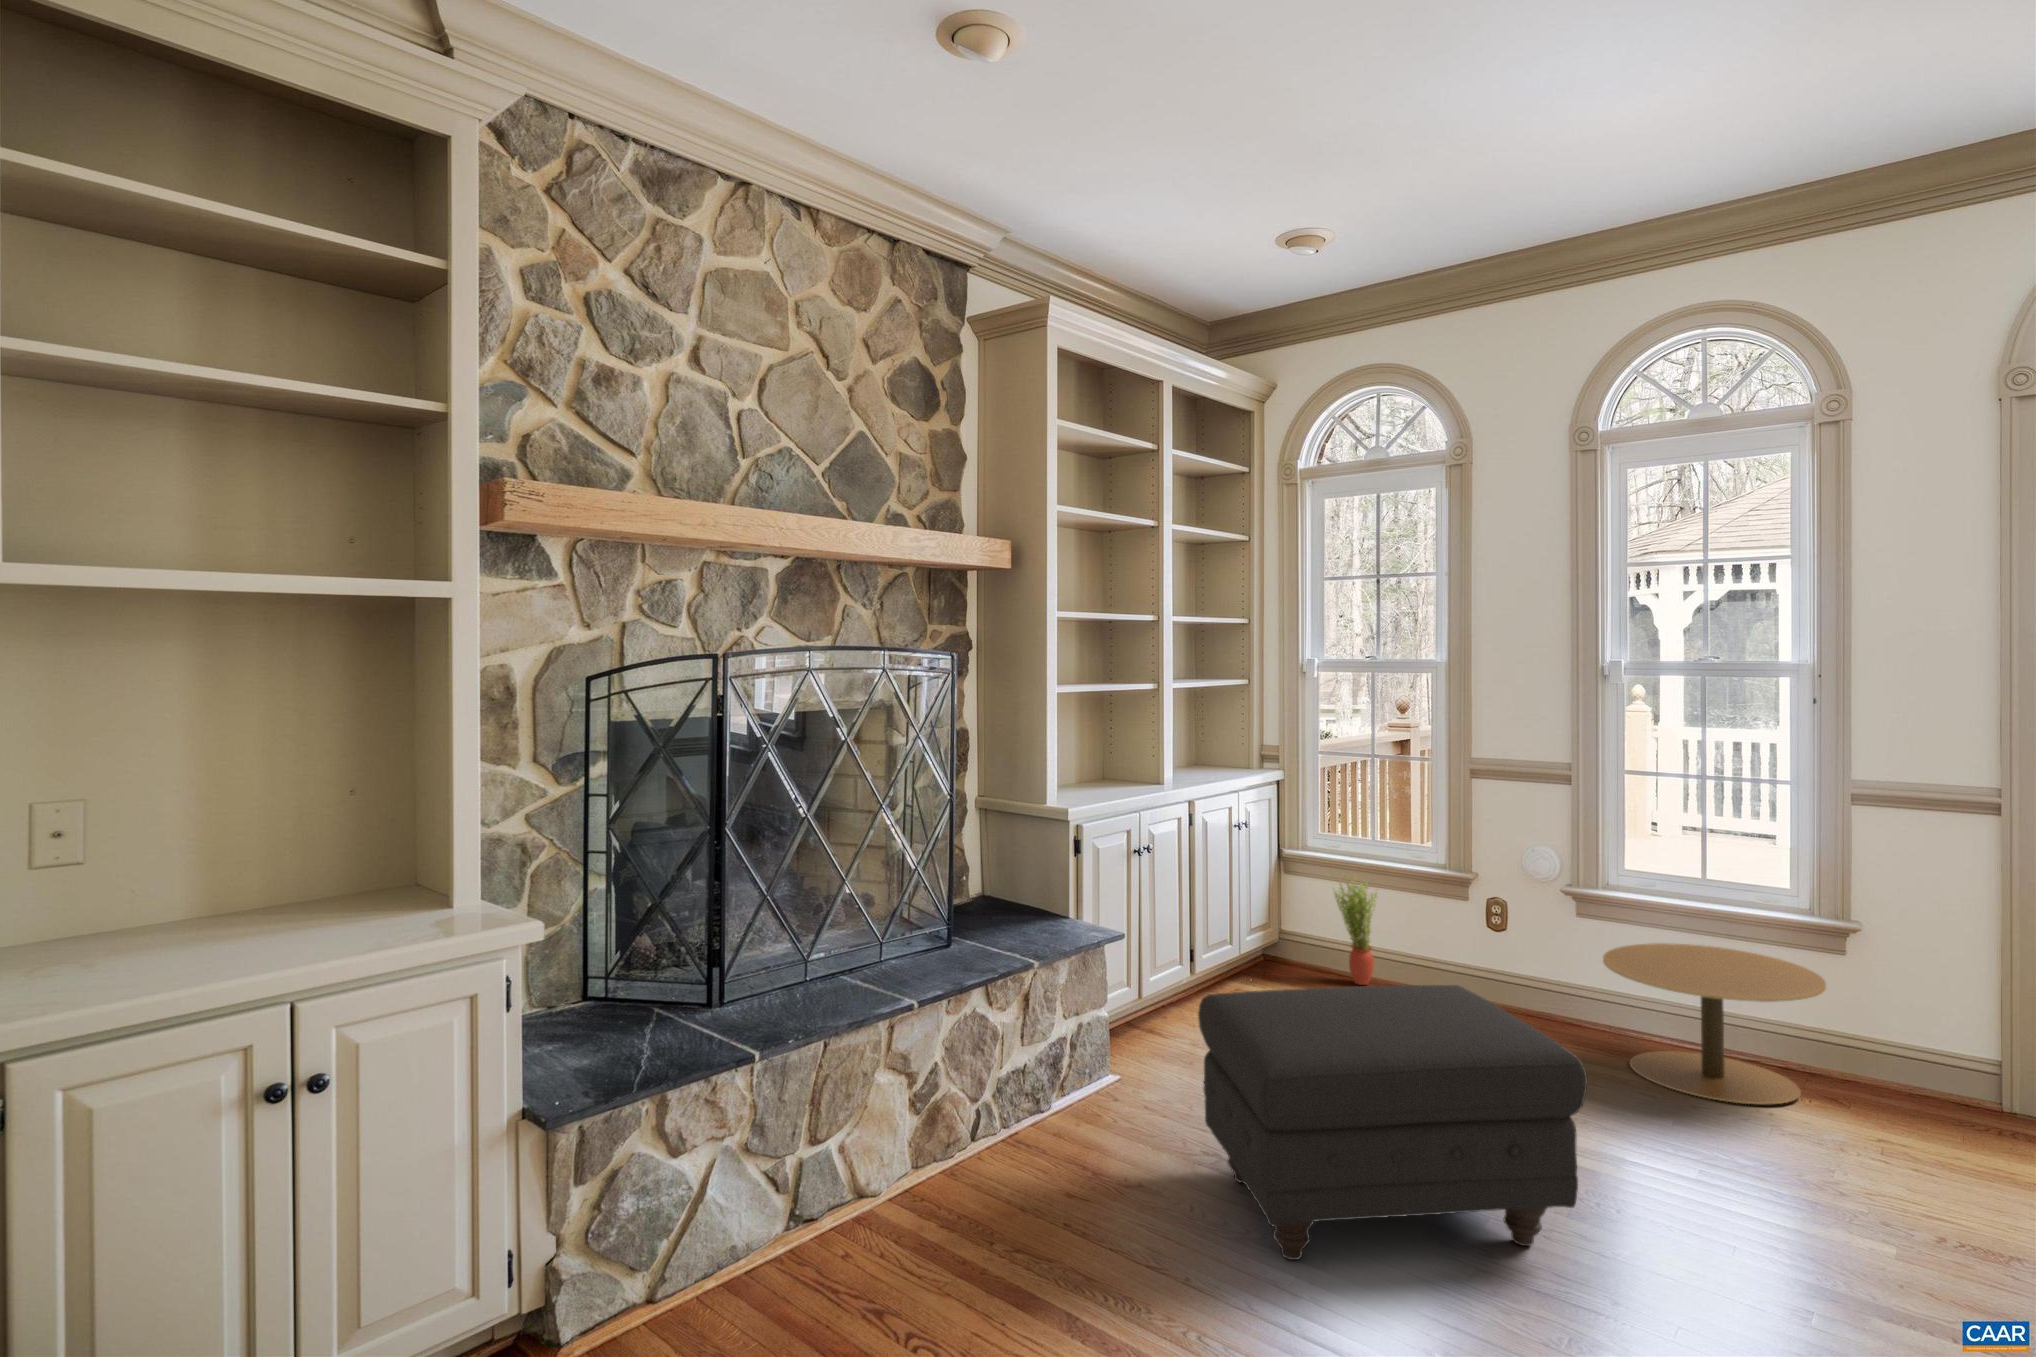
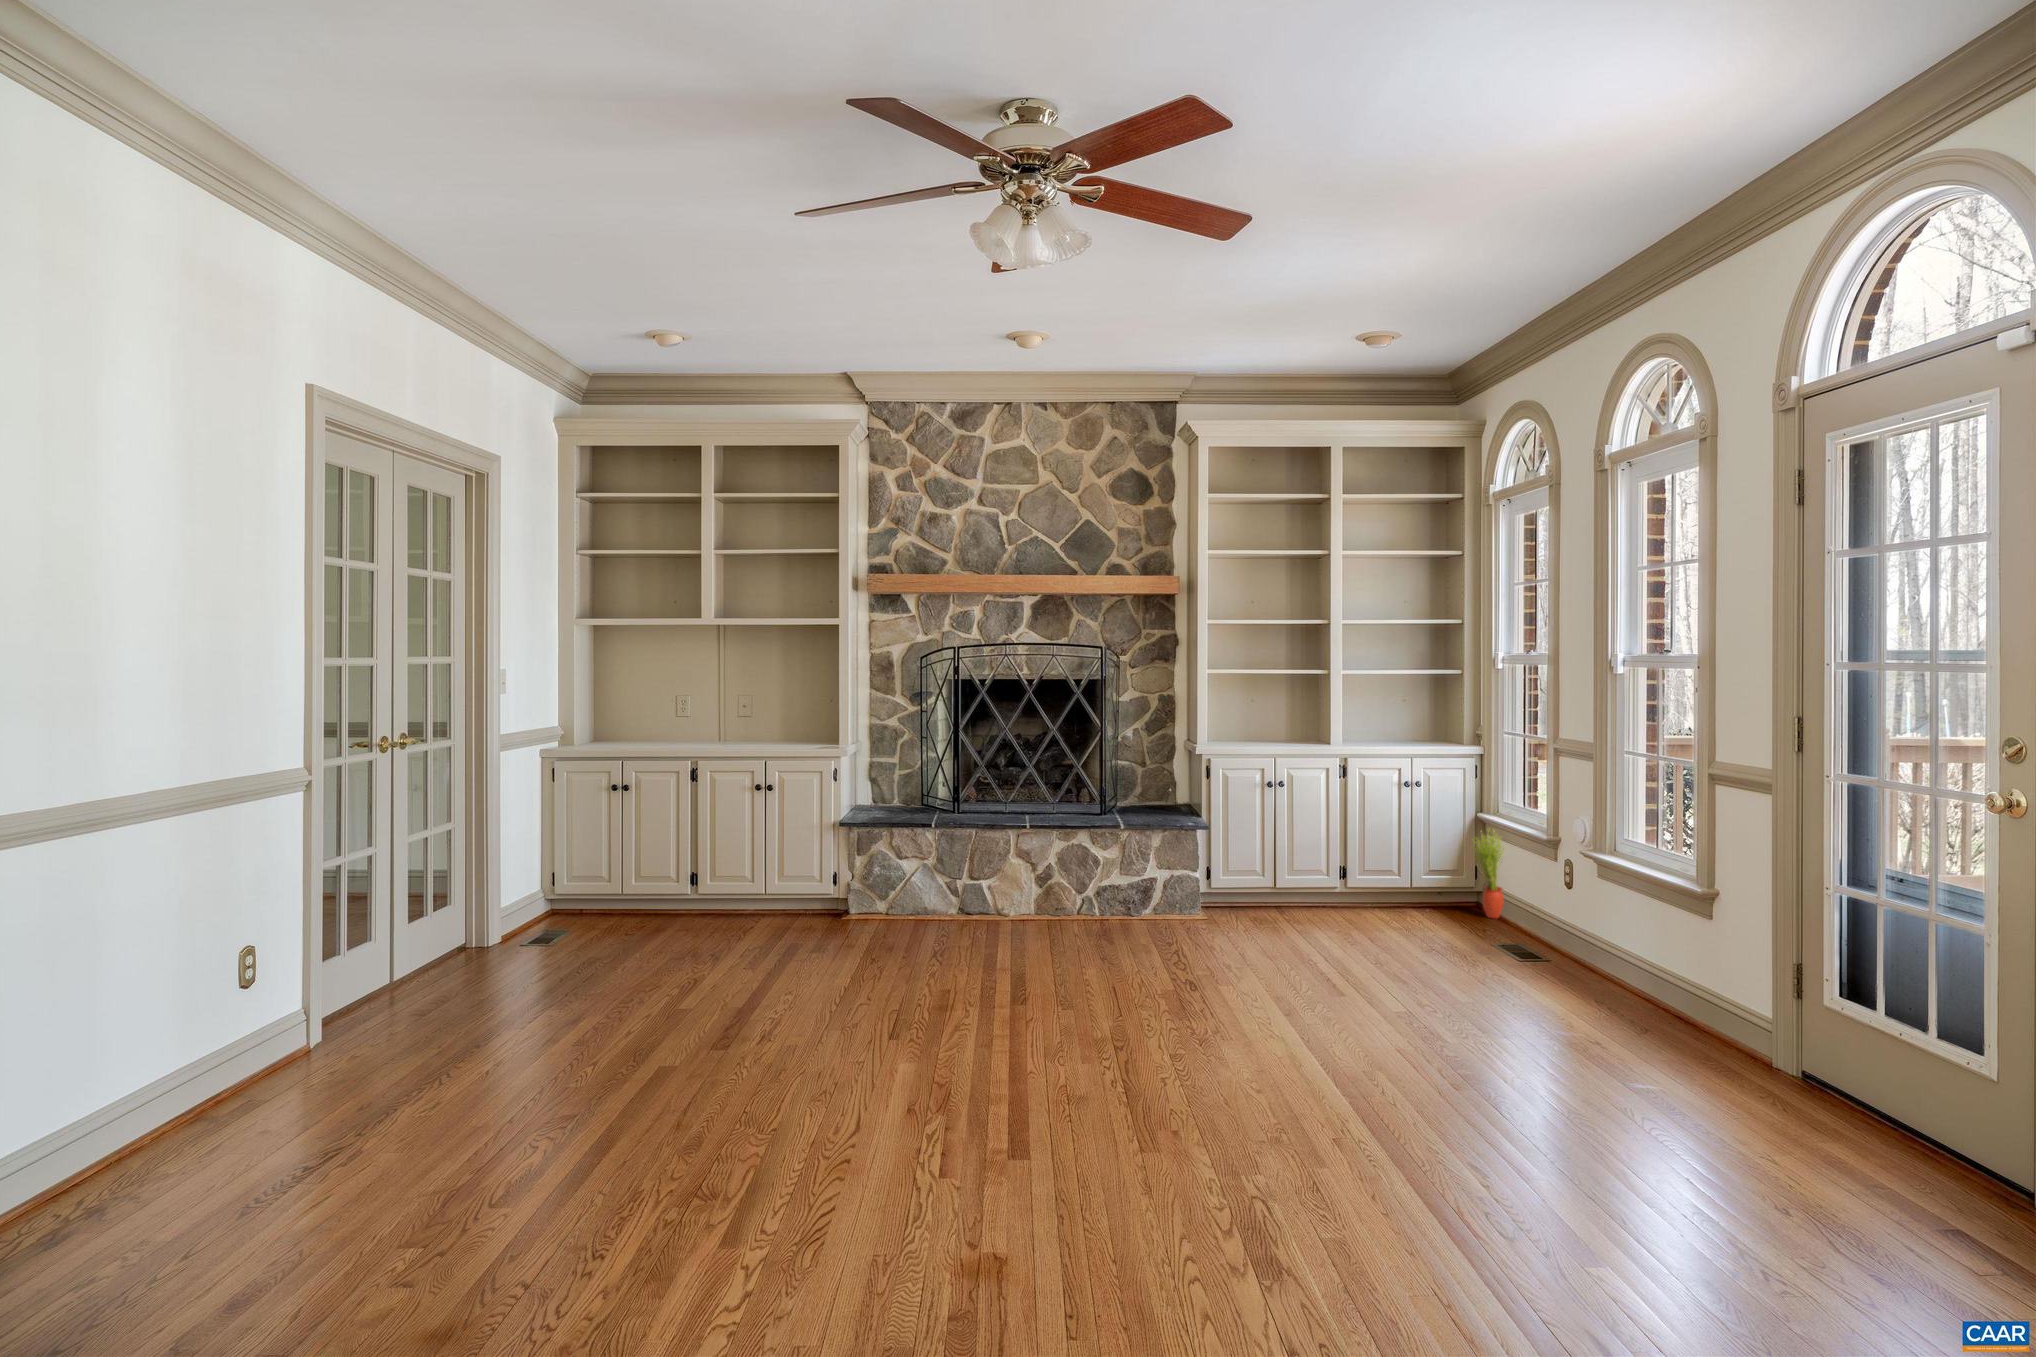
side table: present [1603,943,1826,1104] -> none [1509,902,1678,1034]
ottoman: present [1198,985,1588,1260] -> none [1082,849,1300,1007]

